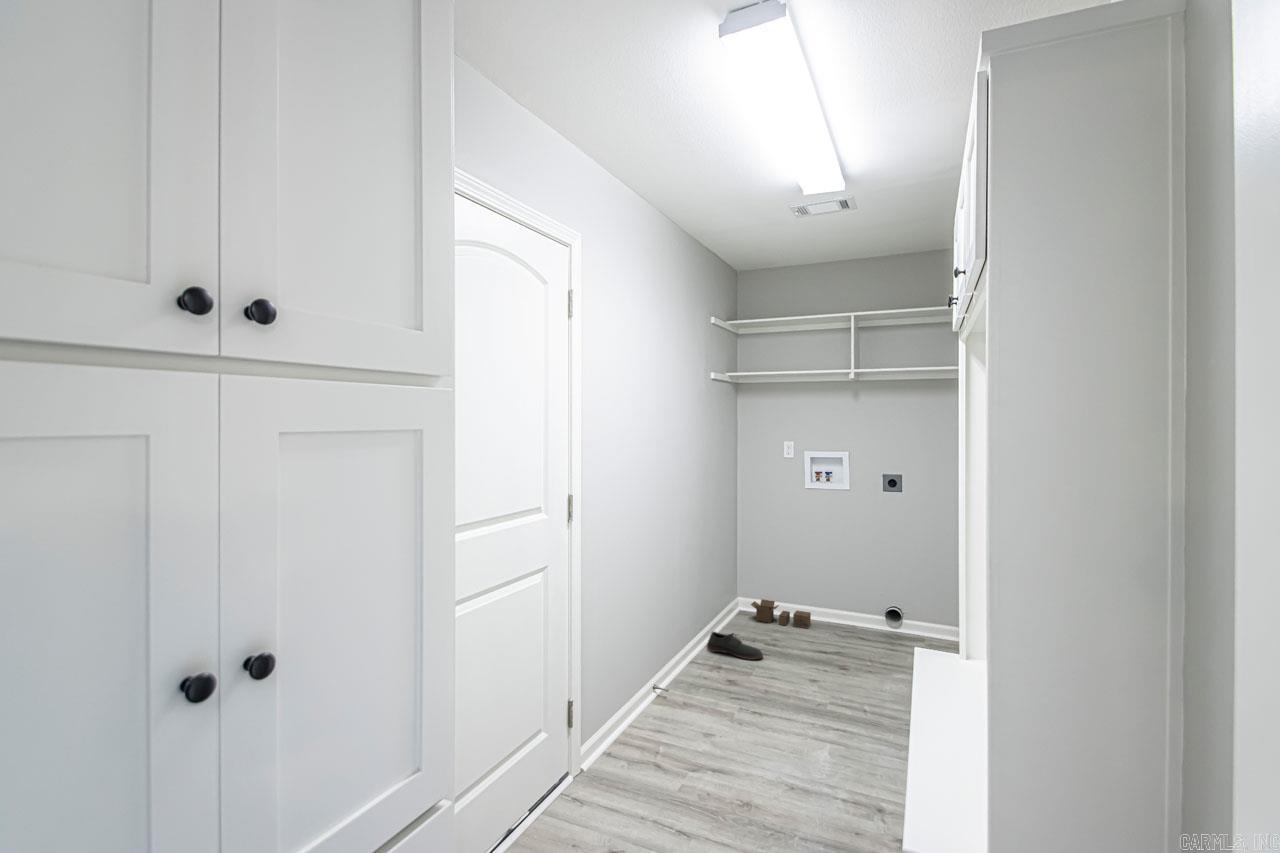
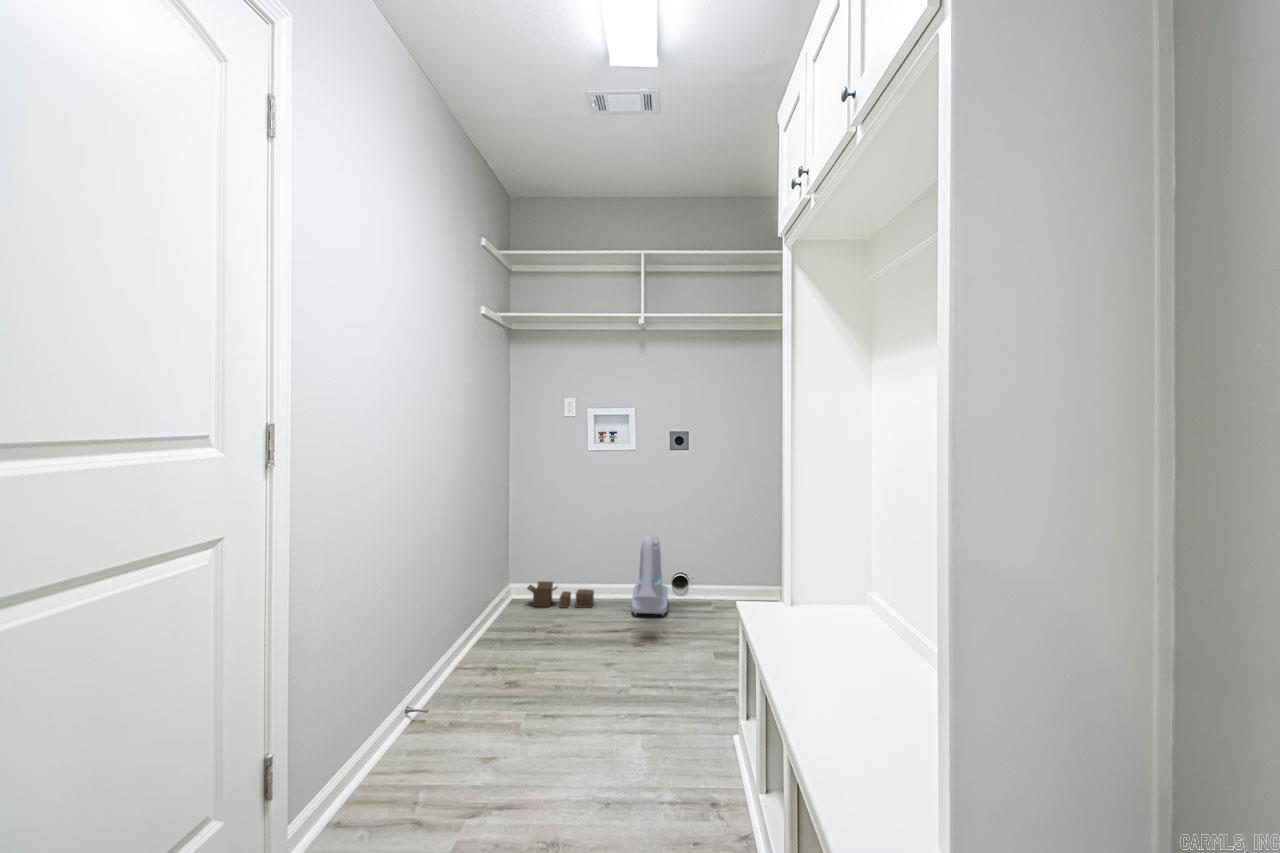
vacuum cleaner: none [841,570,881,645] -> present [631,536,668,616]
shoe: present [707,632,763,660] -> none [476,622,547,652]

